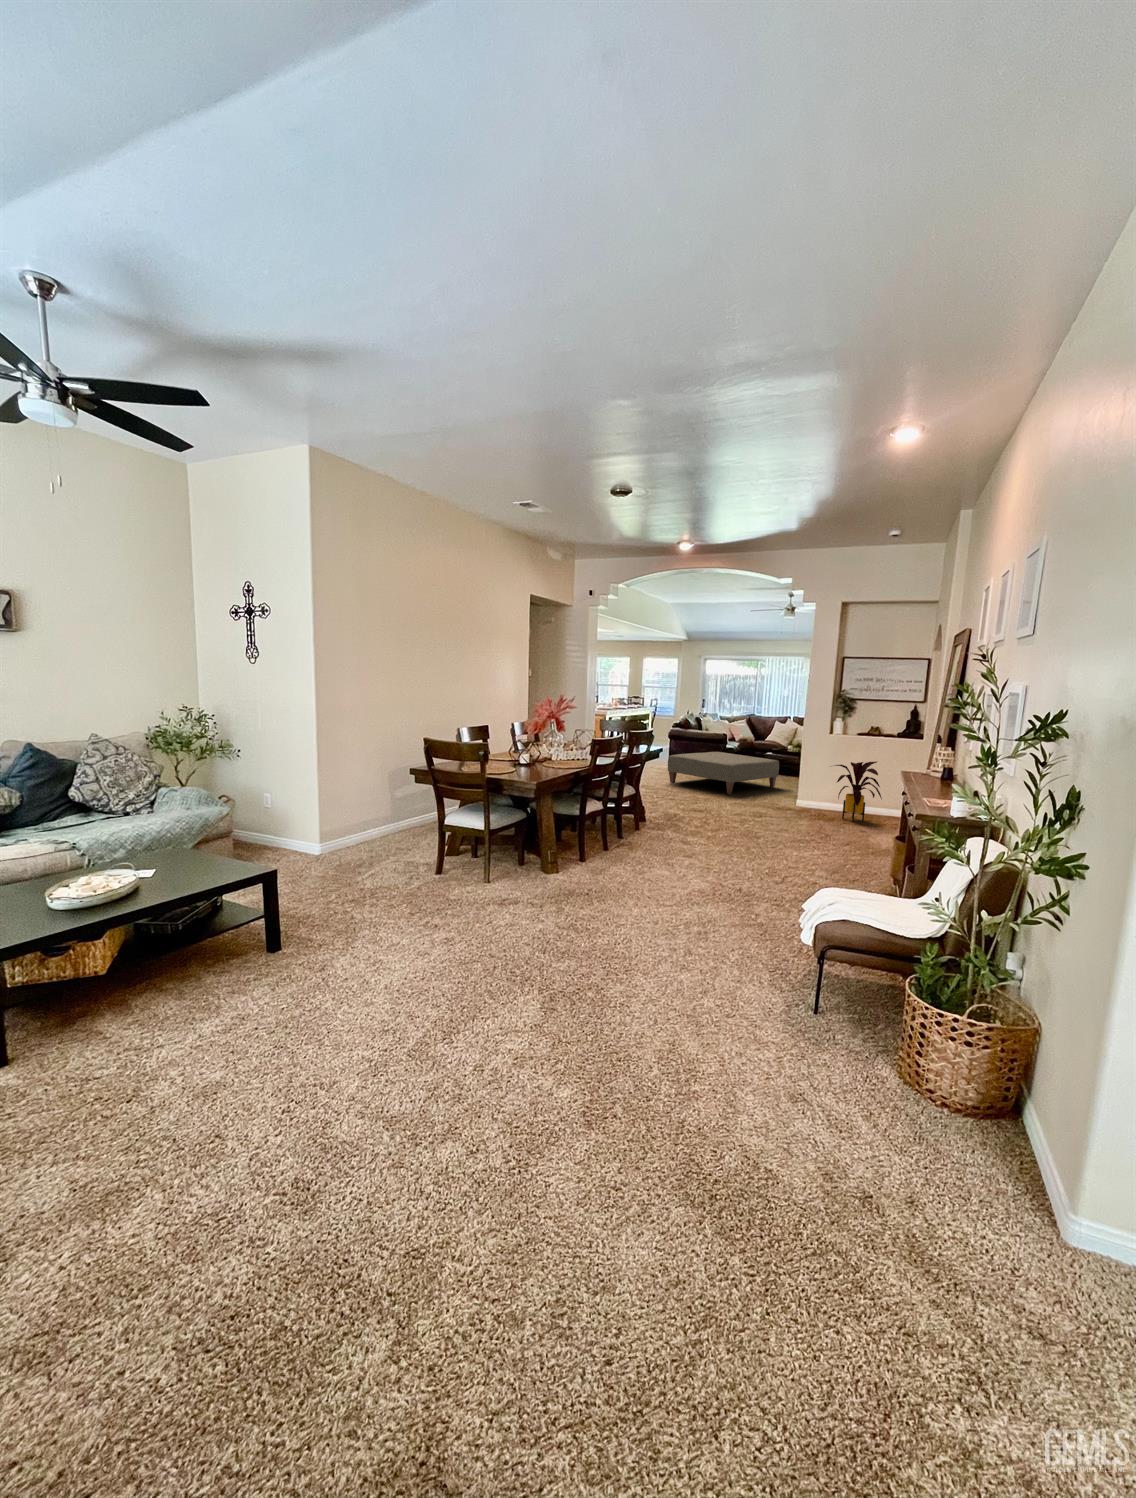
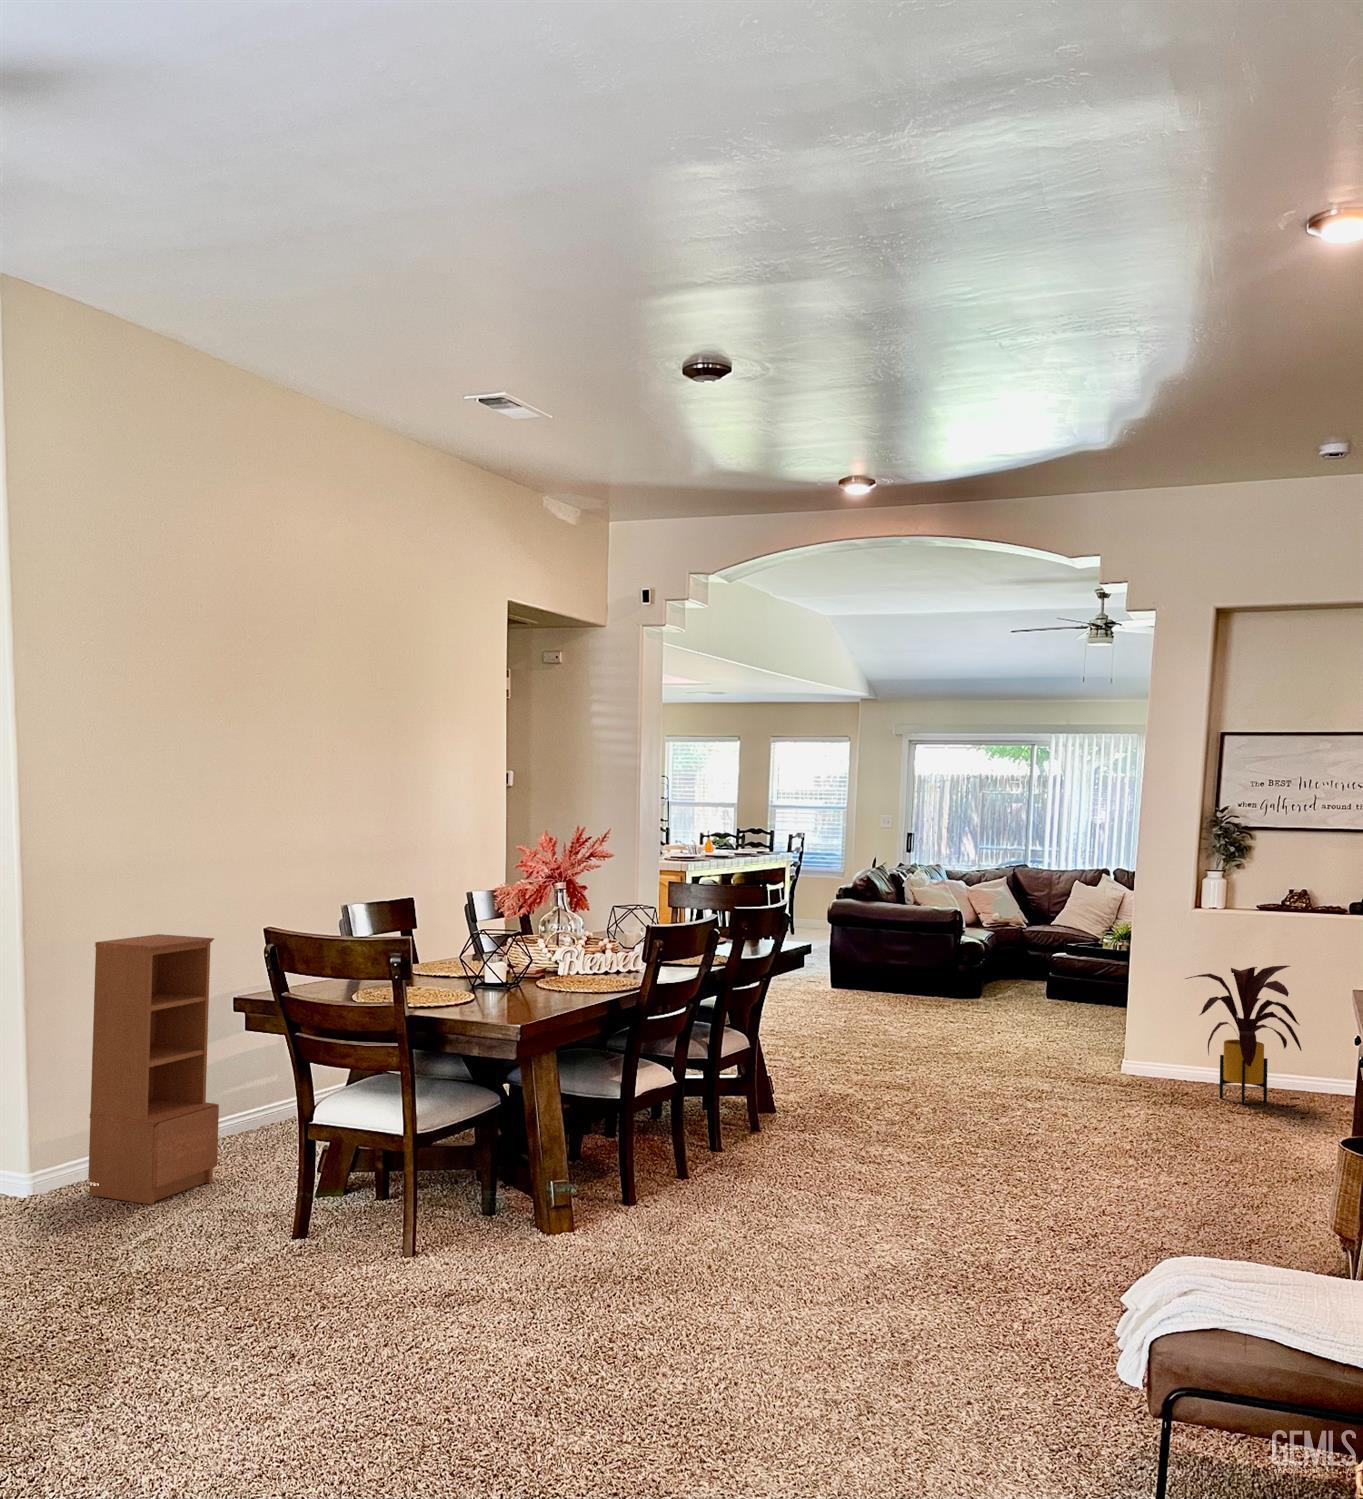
bookcase: none [349,740,405,856] -> present [88,934,219,1204]
ottoman: present [668,752,779,795] -> none [827,951,1080,1050]

